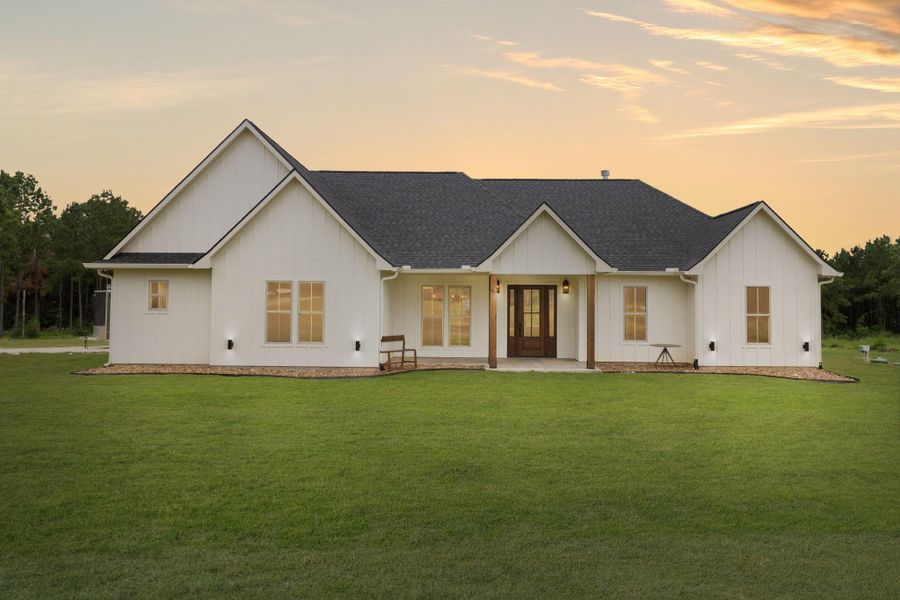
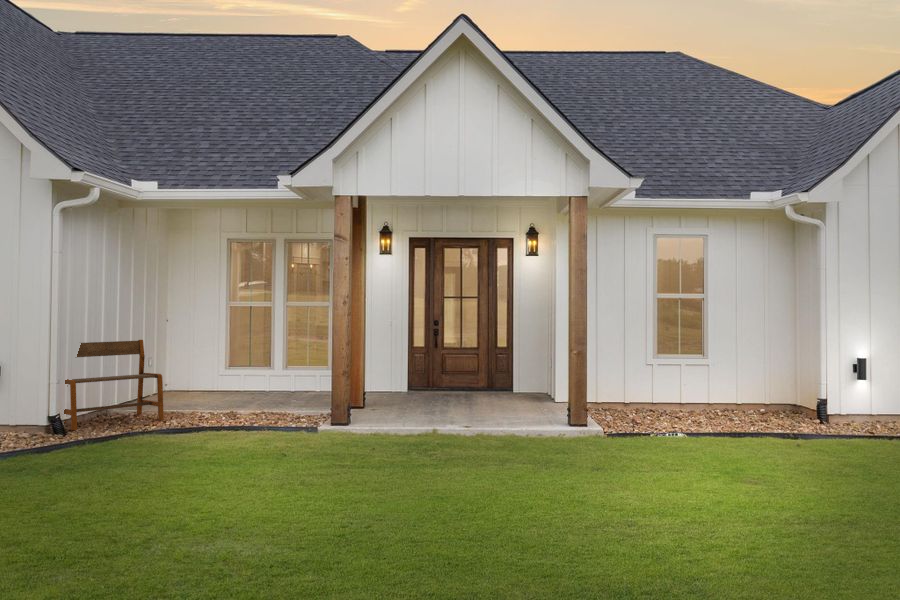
round table: present [650,344,681,367] -> none [712,363,788,417]

